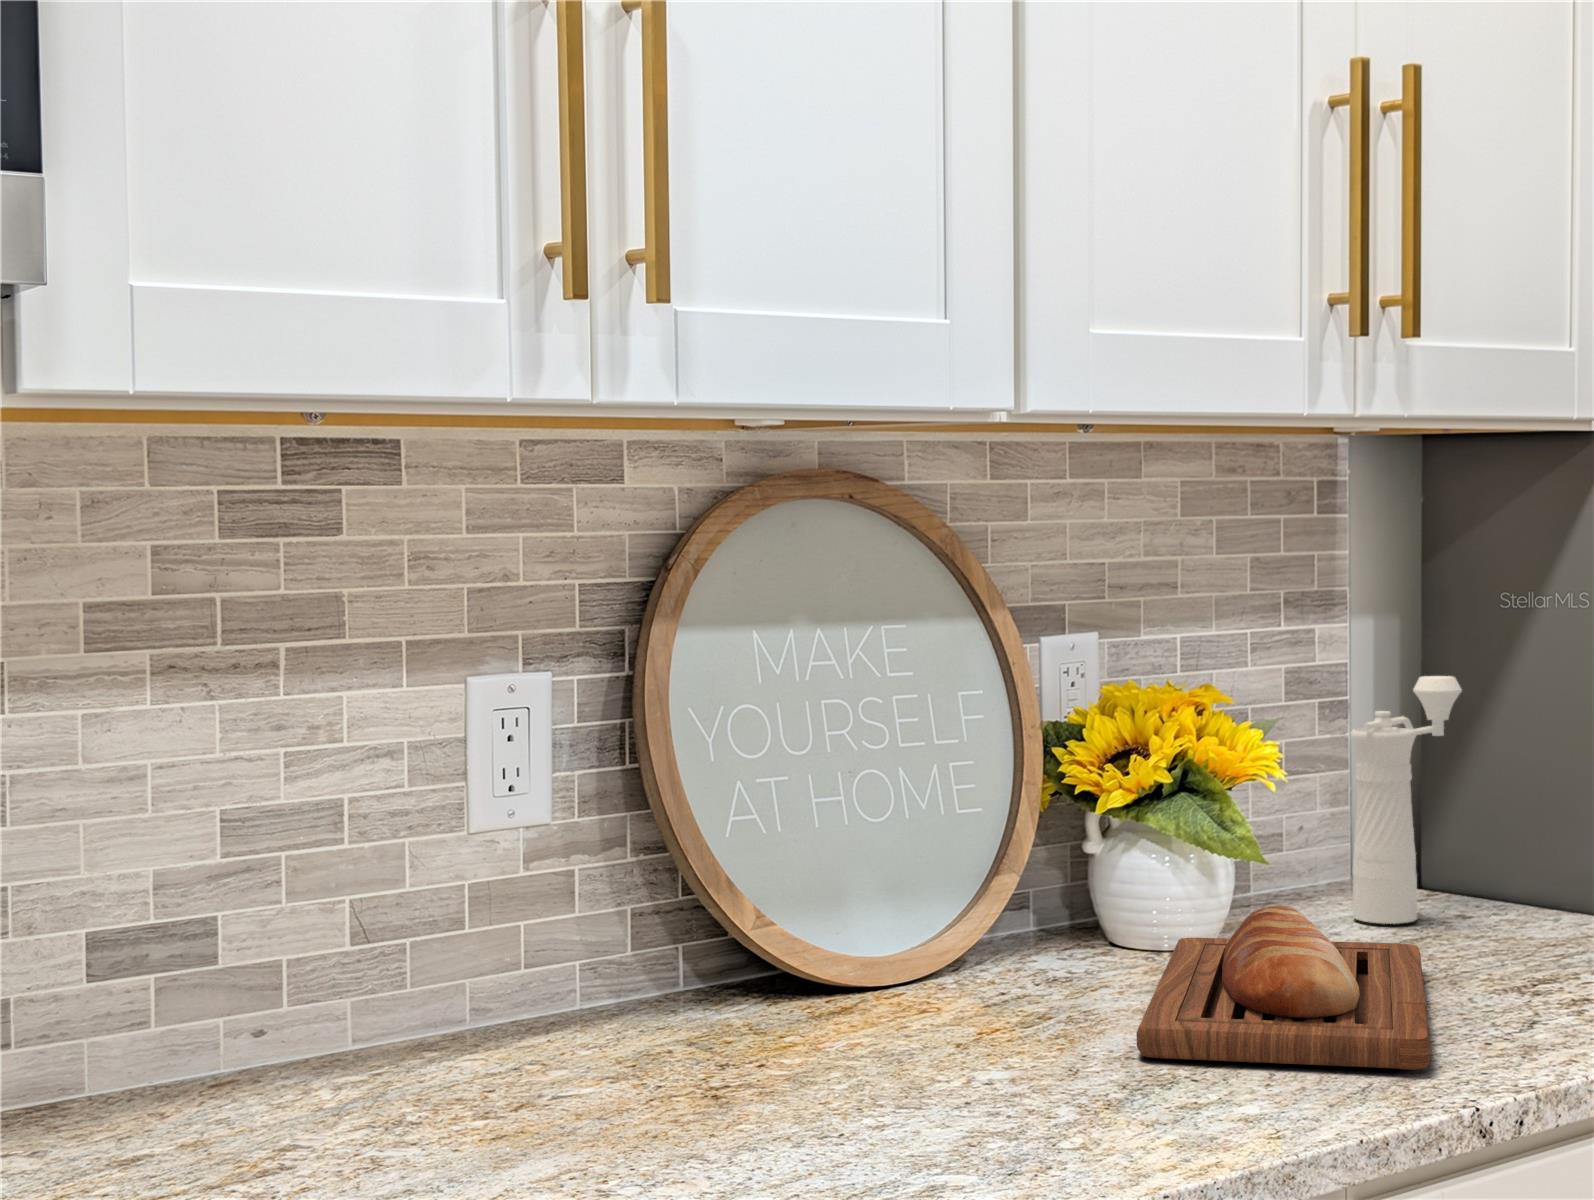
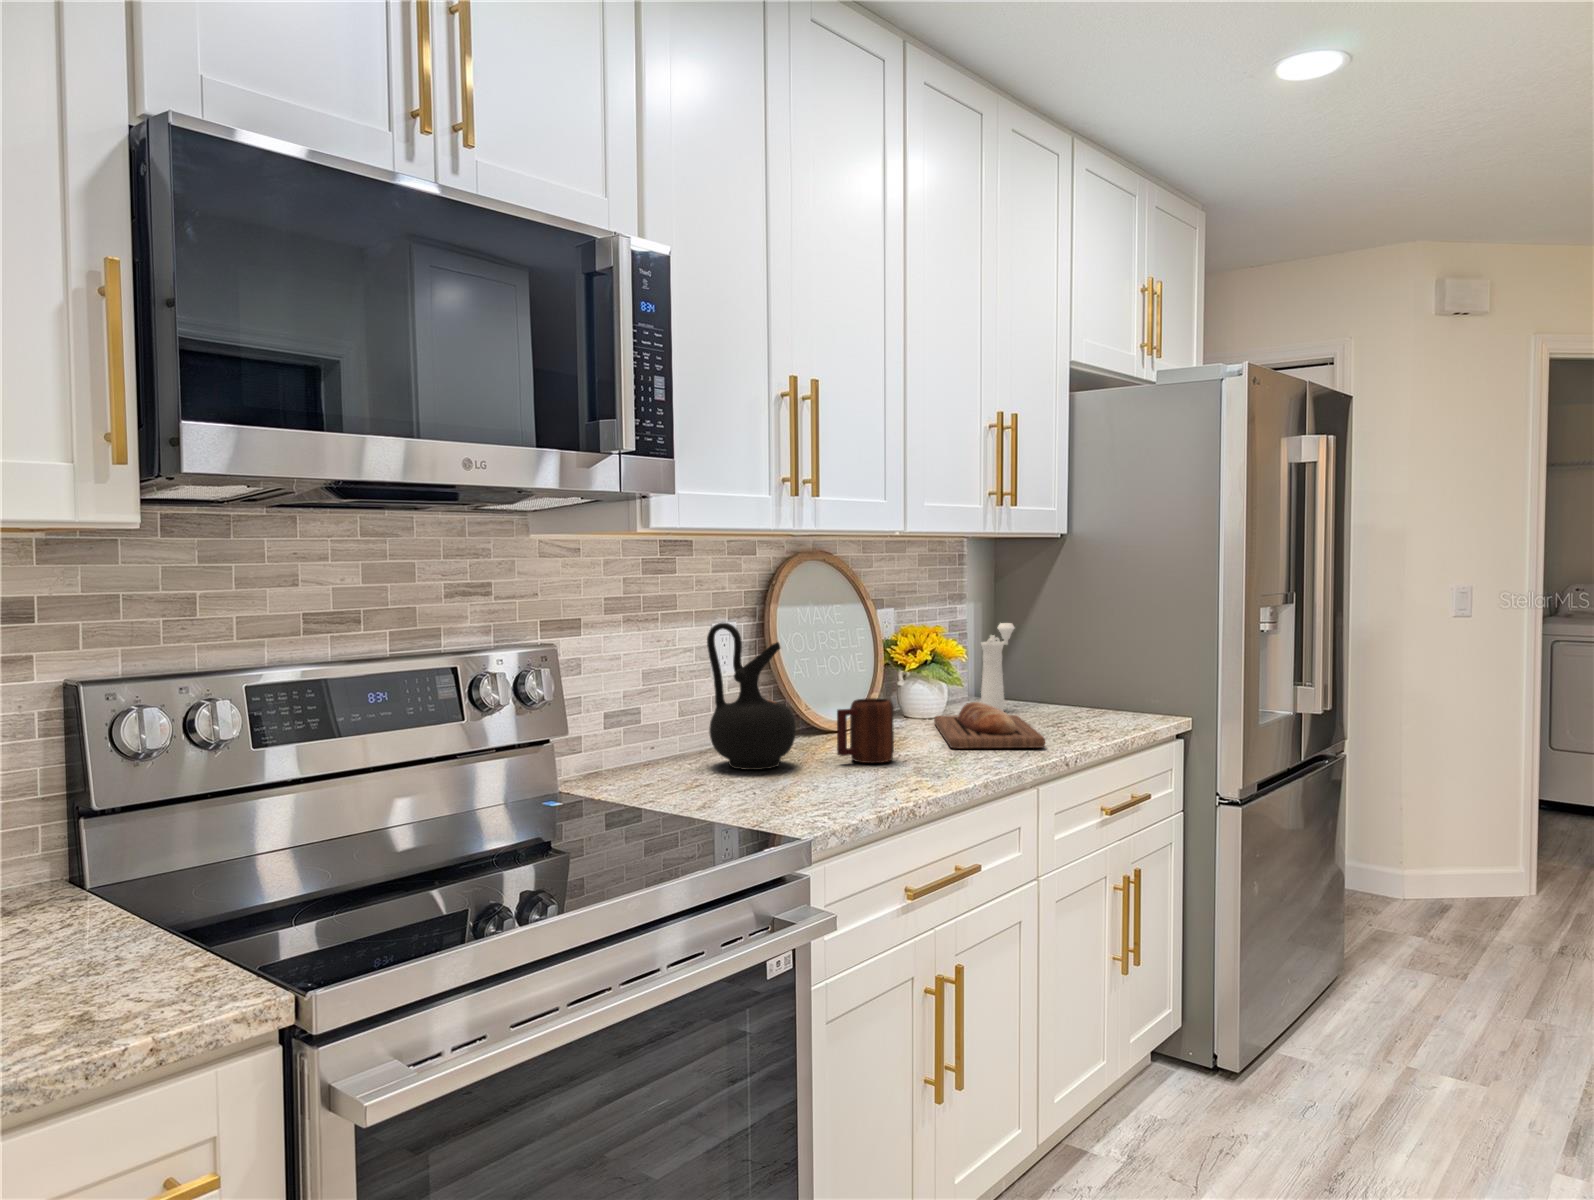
ceramic jug: none [373,683,623,1114] -> present [707,623,796,770]
mug: none [744,907,923,1107] -> present [837,698,894,763]

